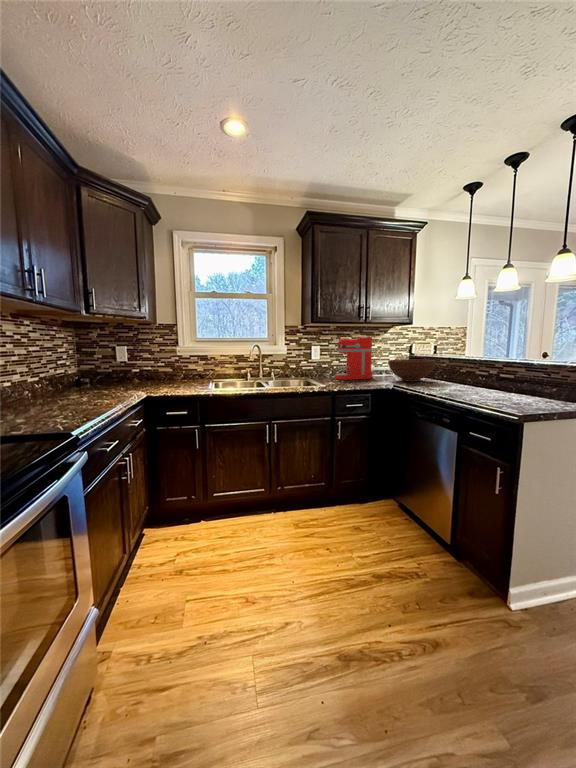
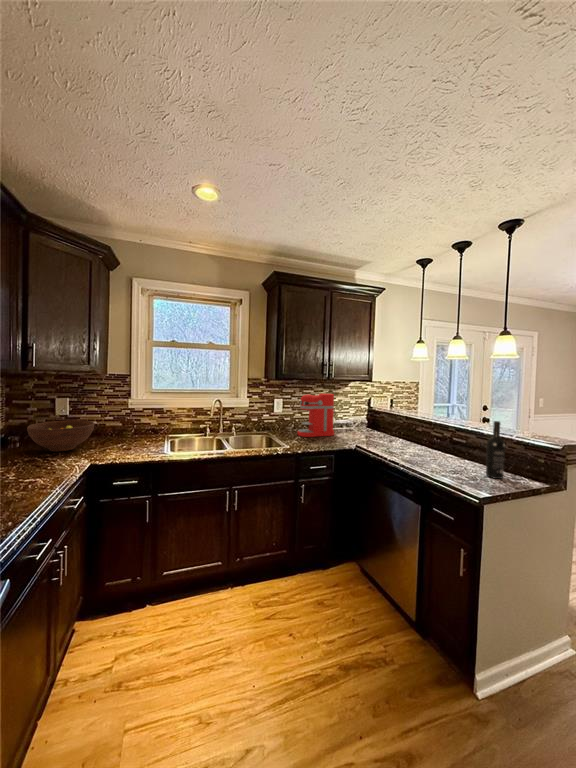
wine bottle: none [531,343,554,403] -> present [486,421,505,479]
fruit bowl: present [388,359,436,382] -> present [27,420,94,452]

